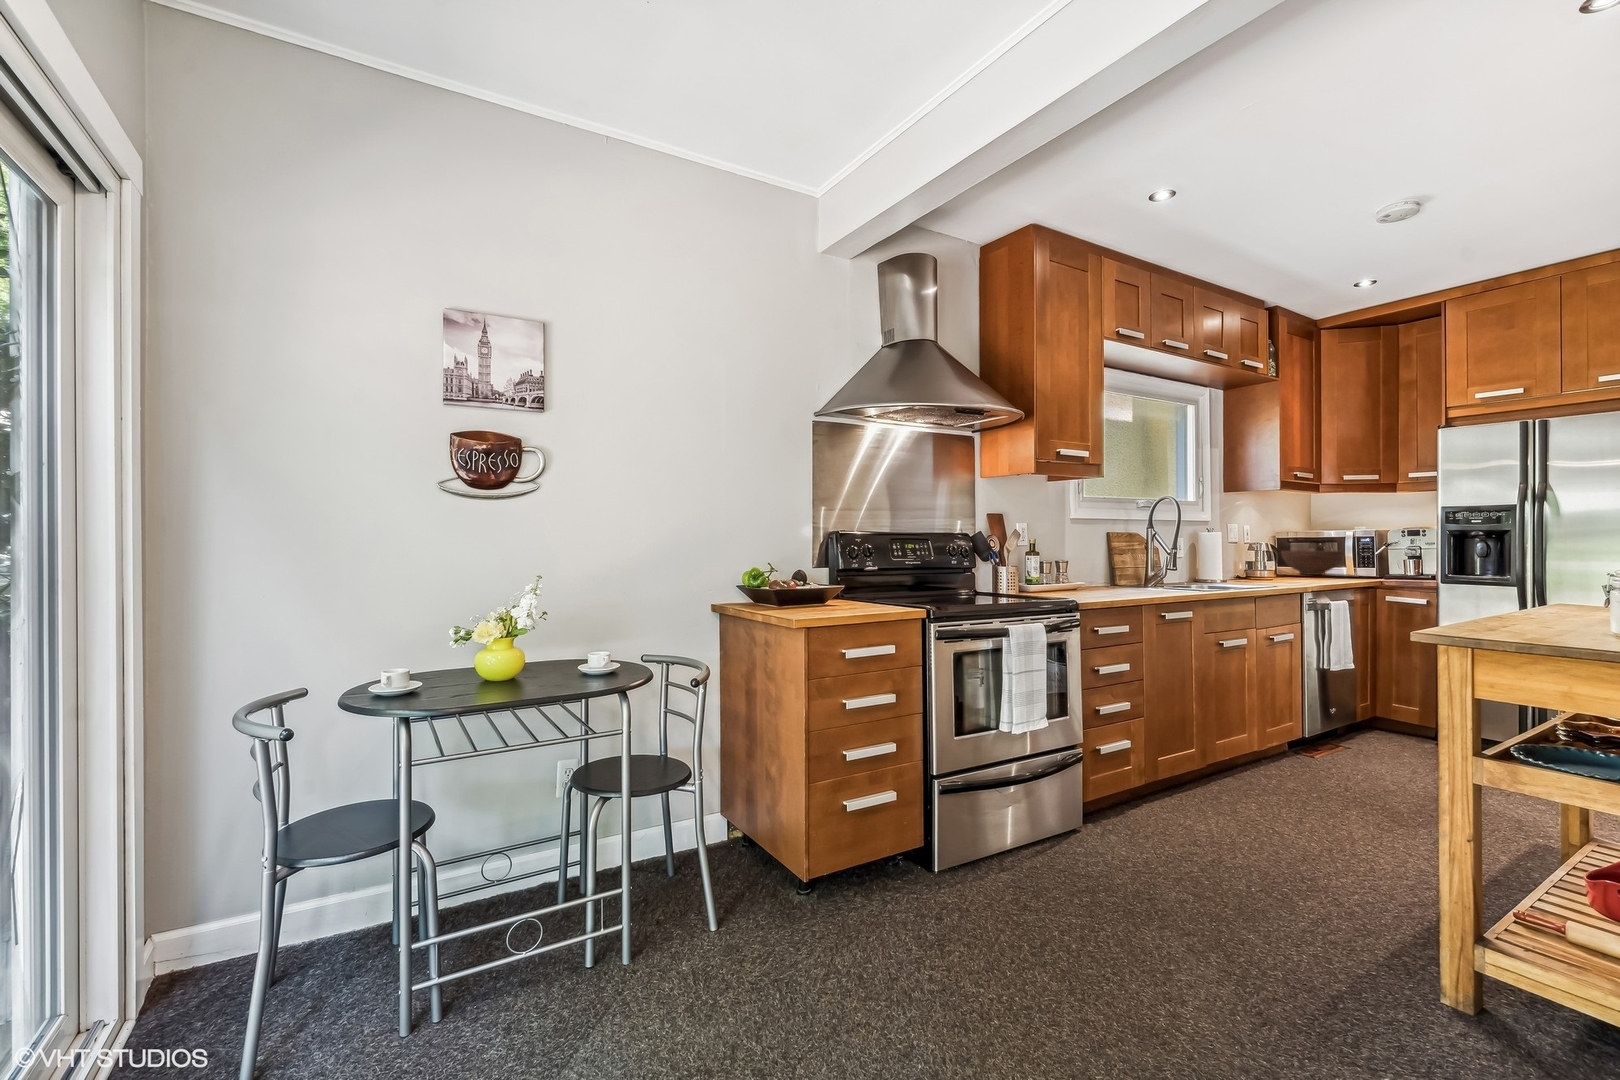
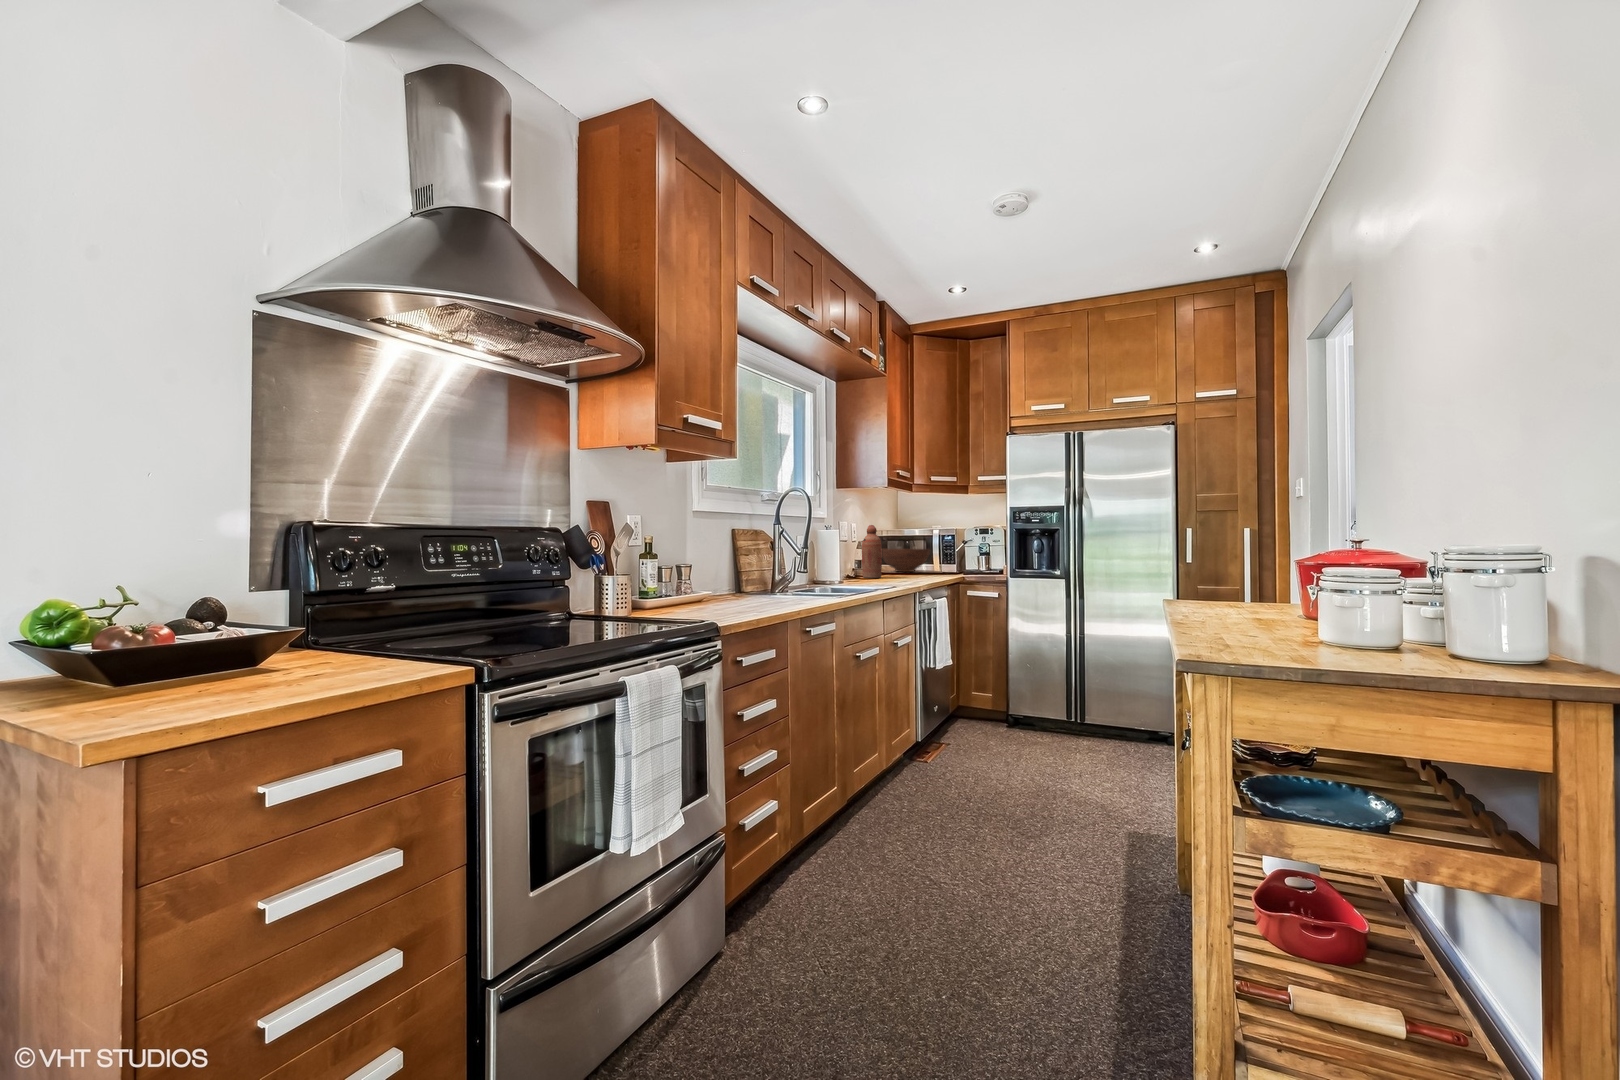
bottle: none [1250,527,1273,579] -> present [862,525,882,578]

